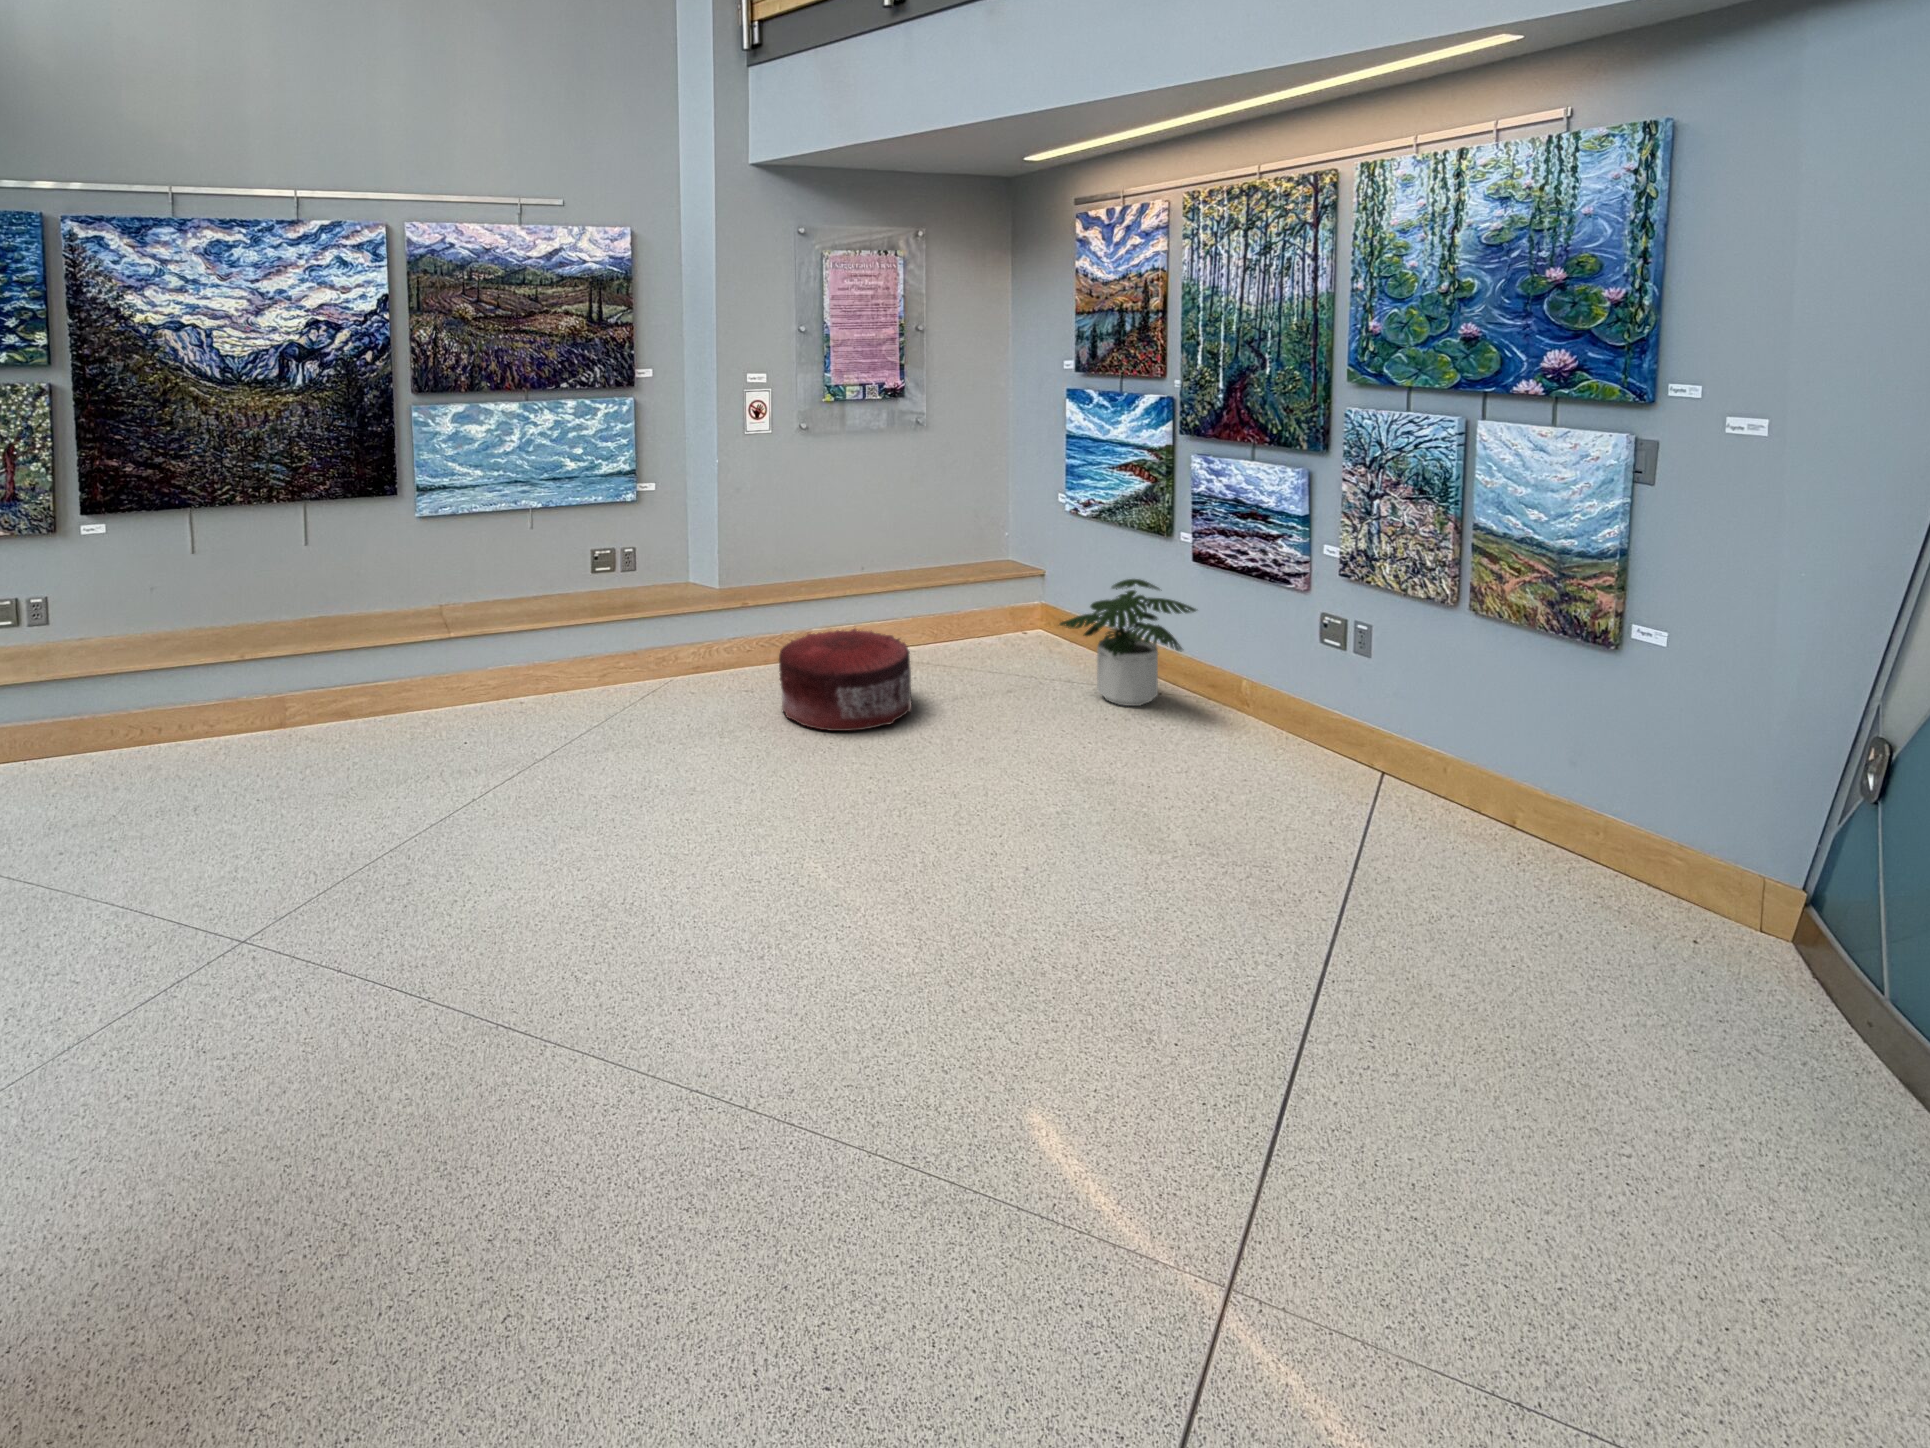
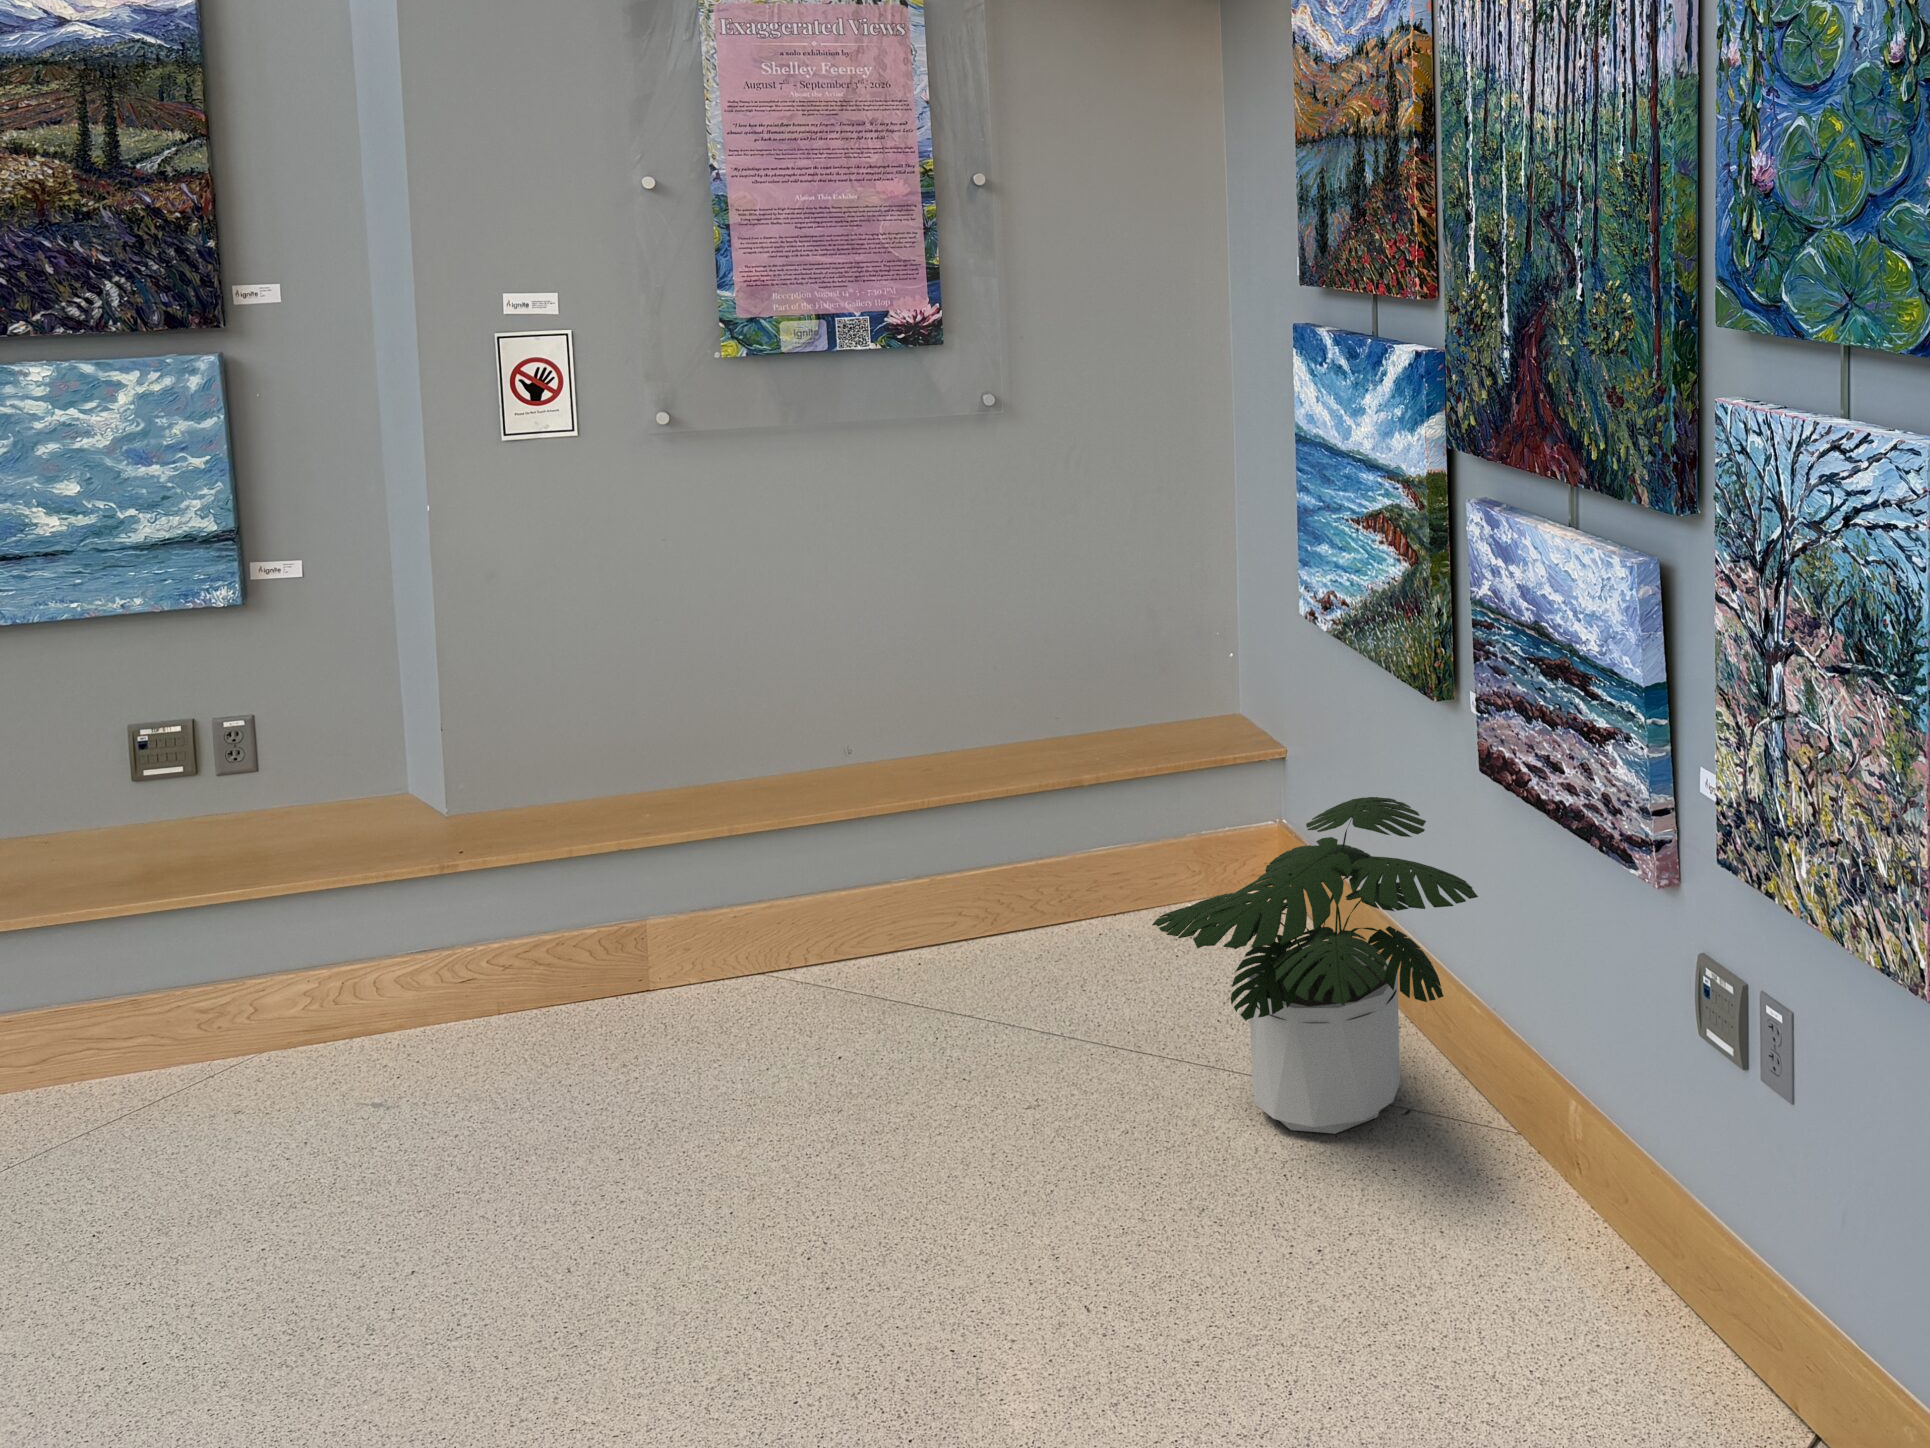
pouf: present [779,629,911,731] -> none [395,918,791,1226]

